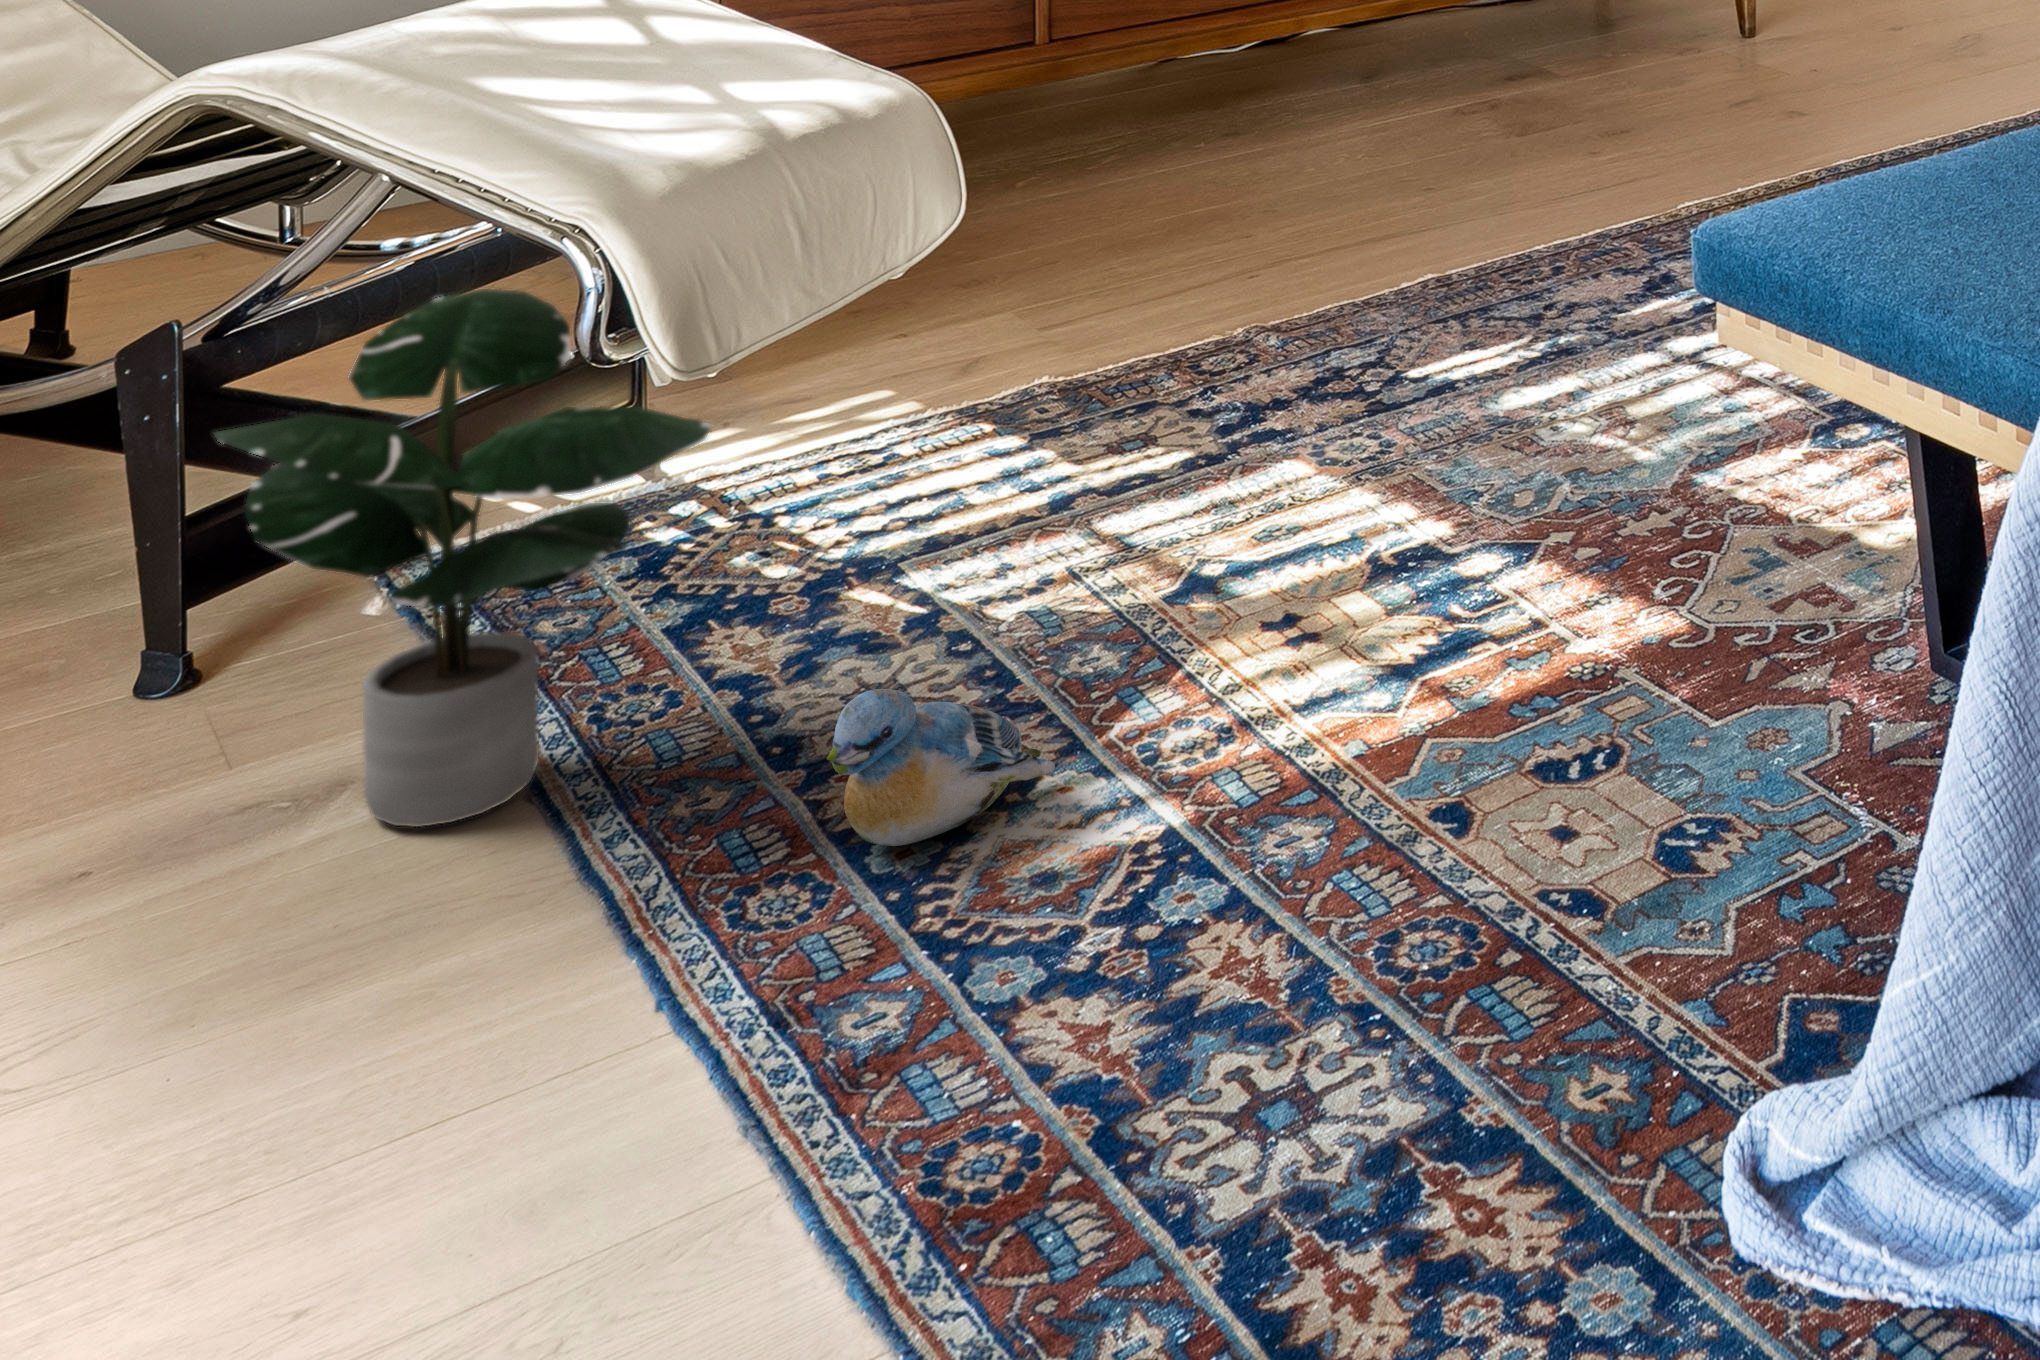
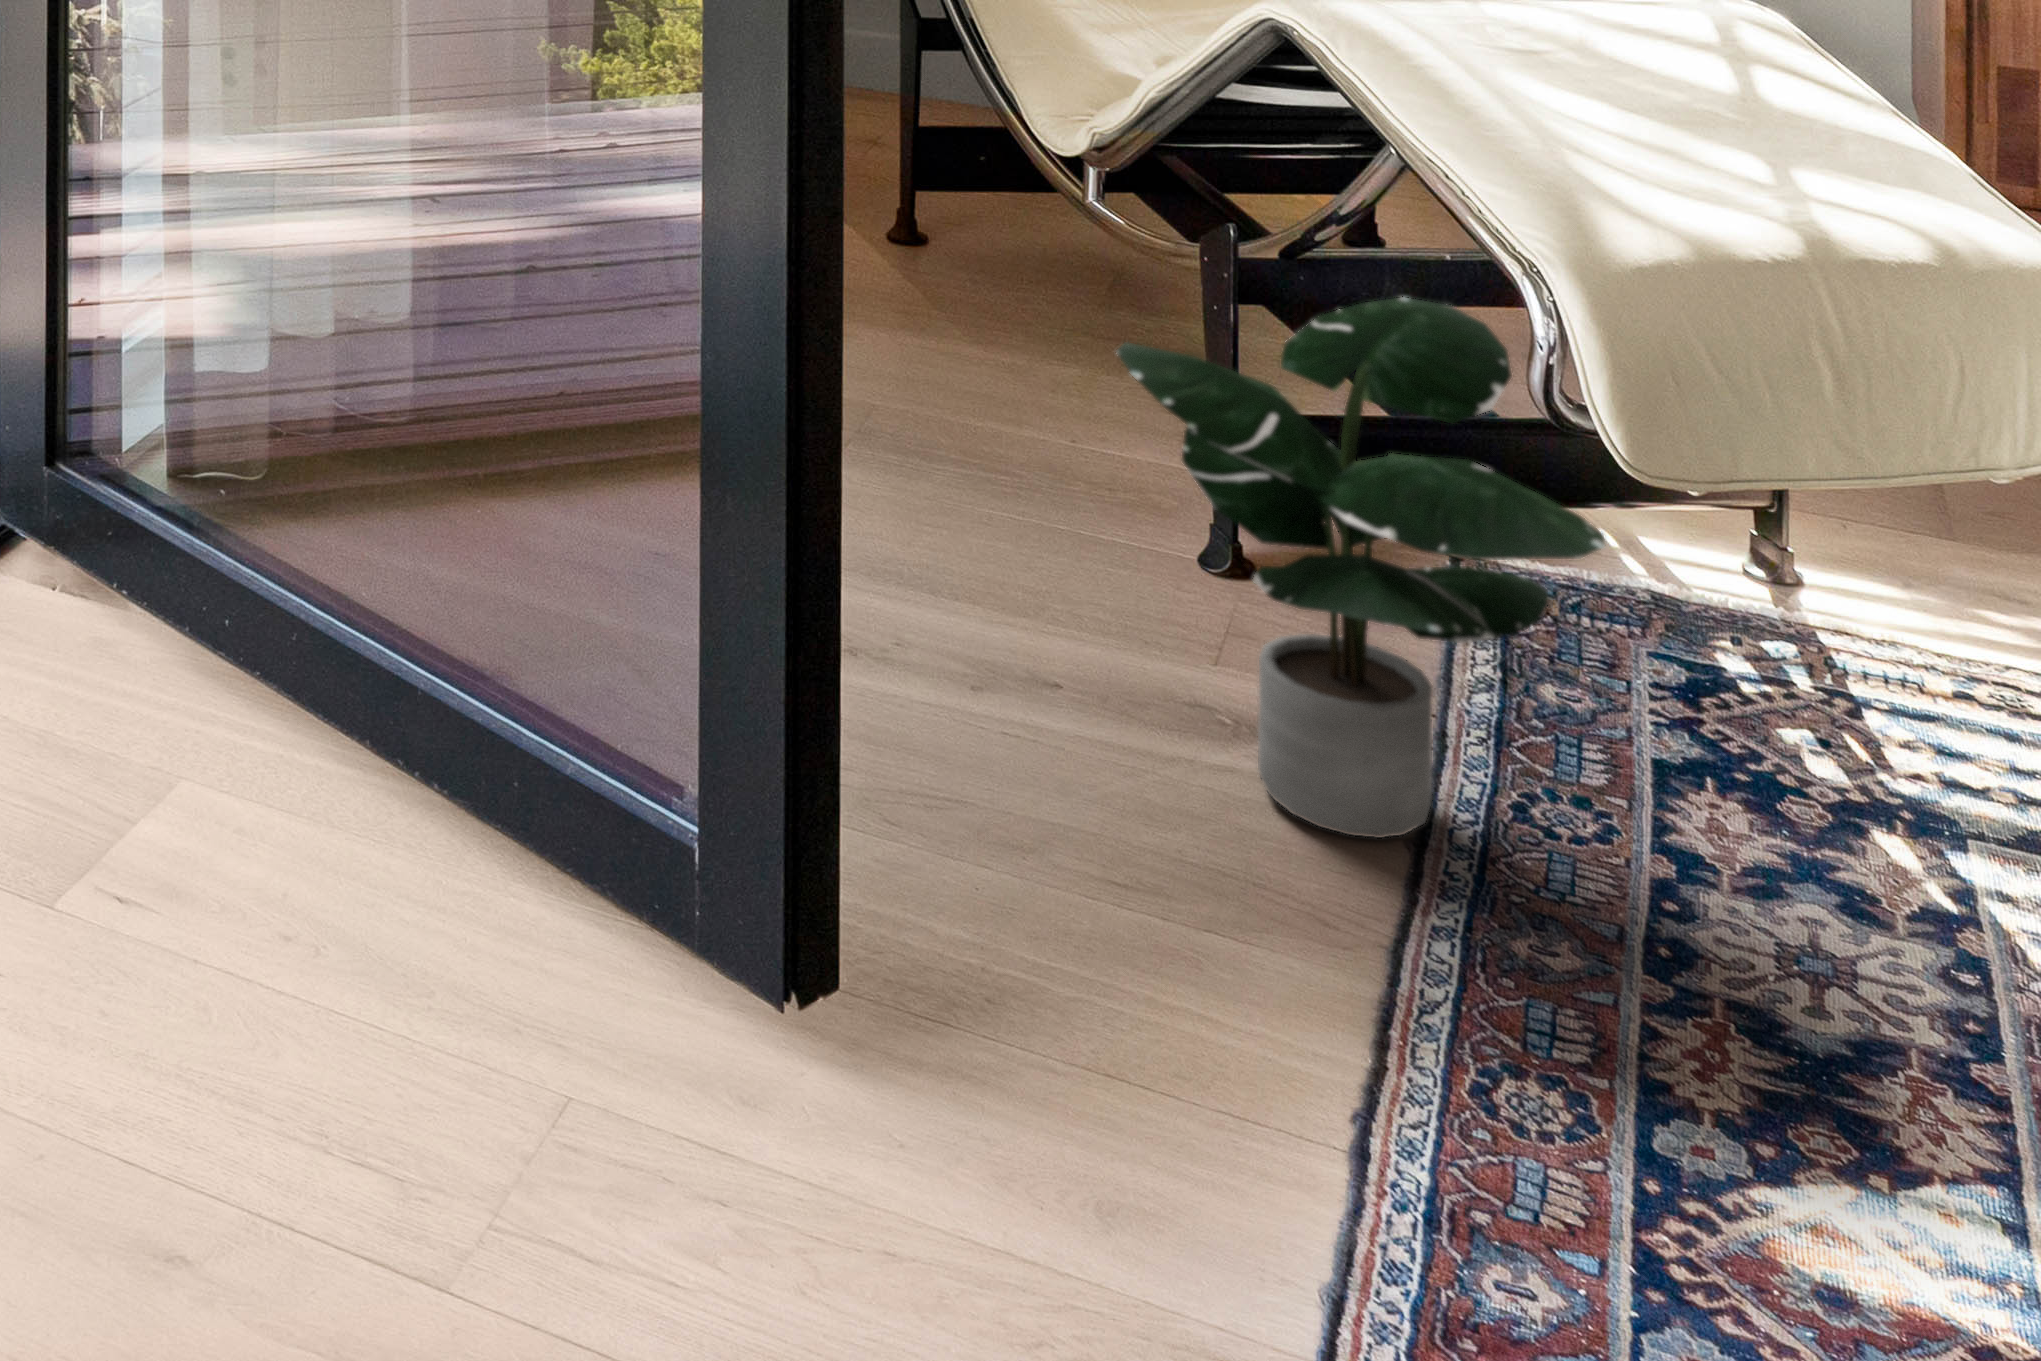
plush toy: present [827,689,1055,846] -> none [1607,933,1934,1181]

